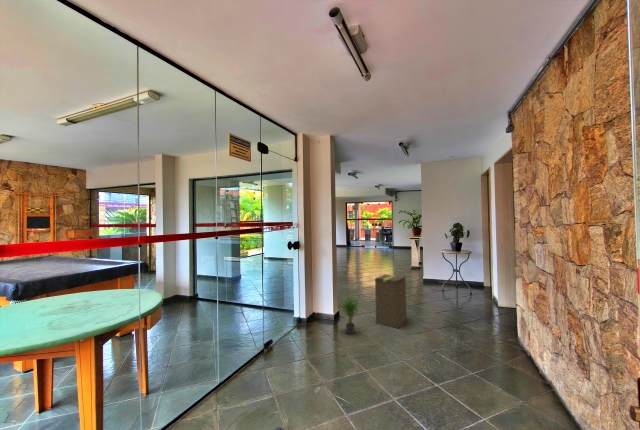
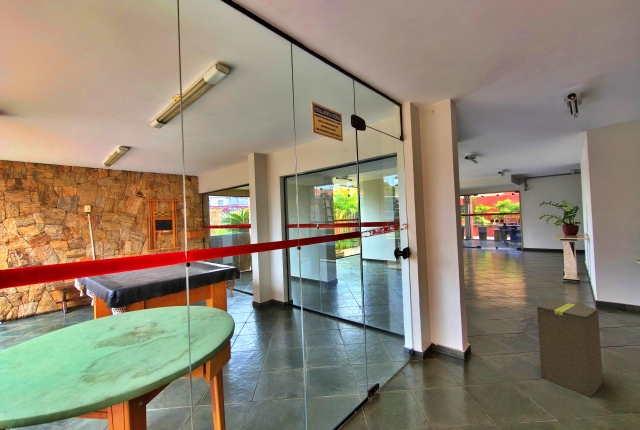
potted plant: present [343,294,358,334] -> none [469,324,521,394]

